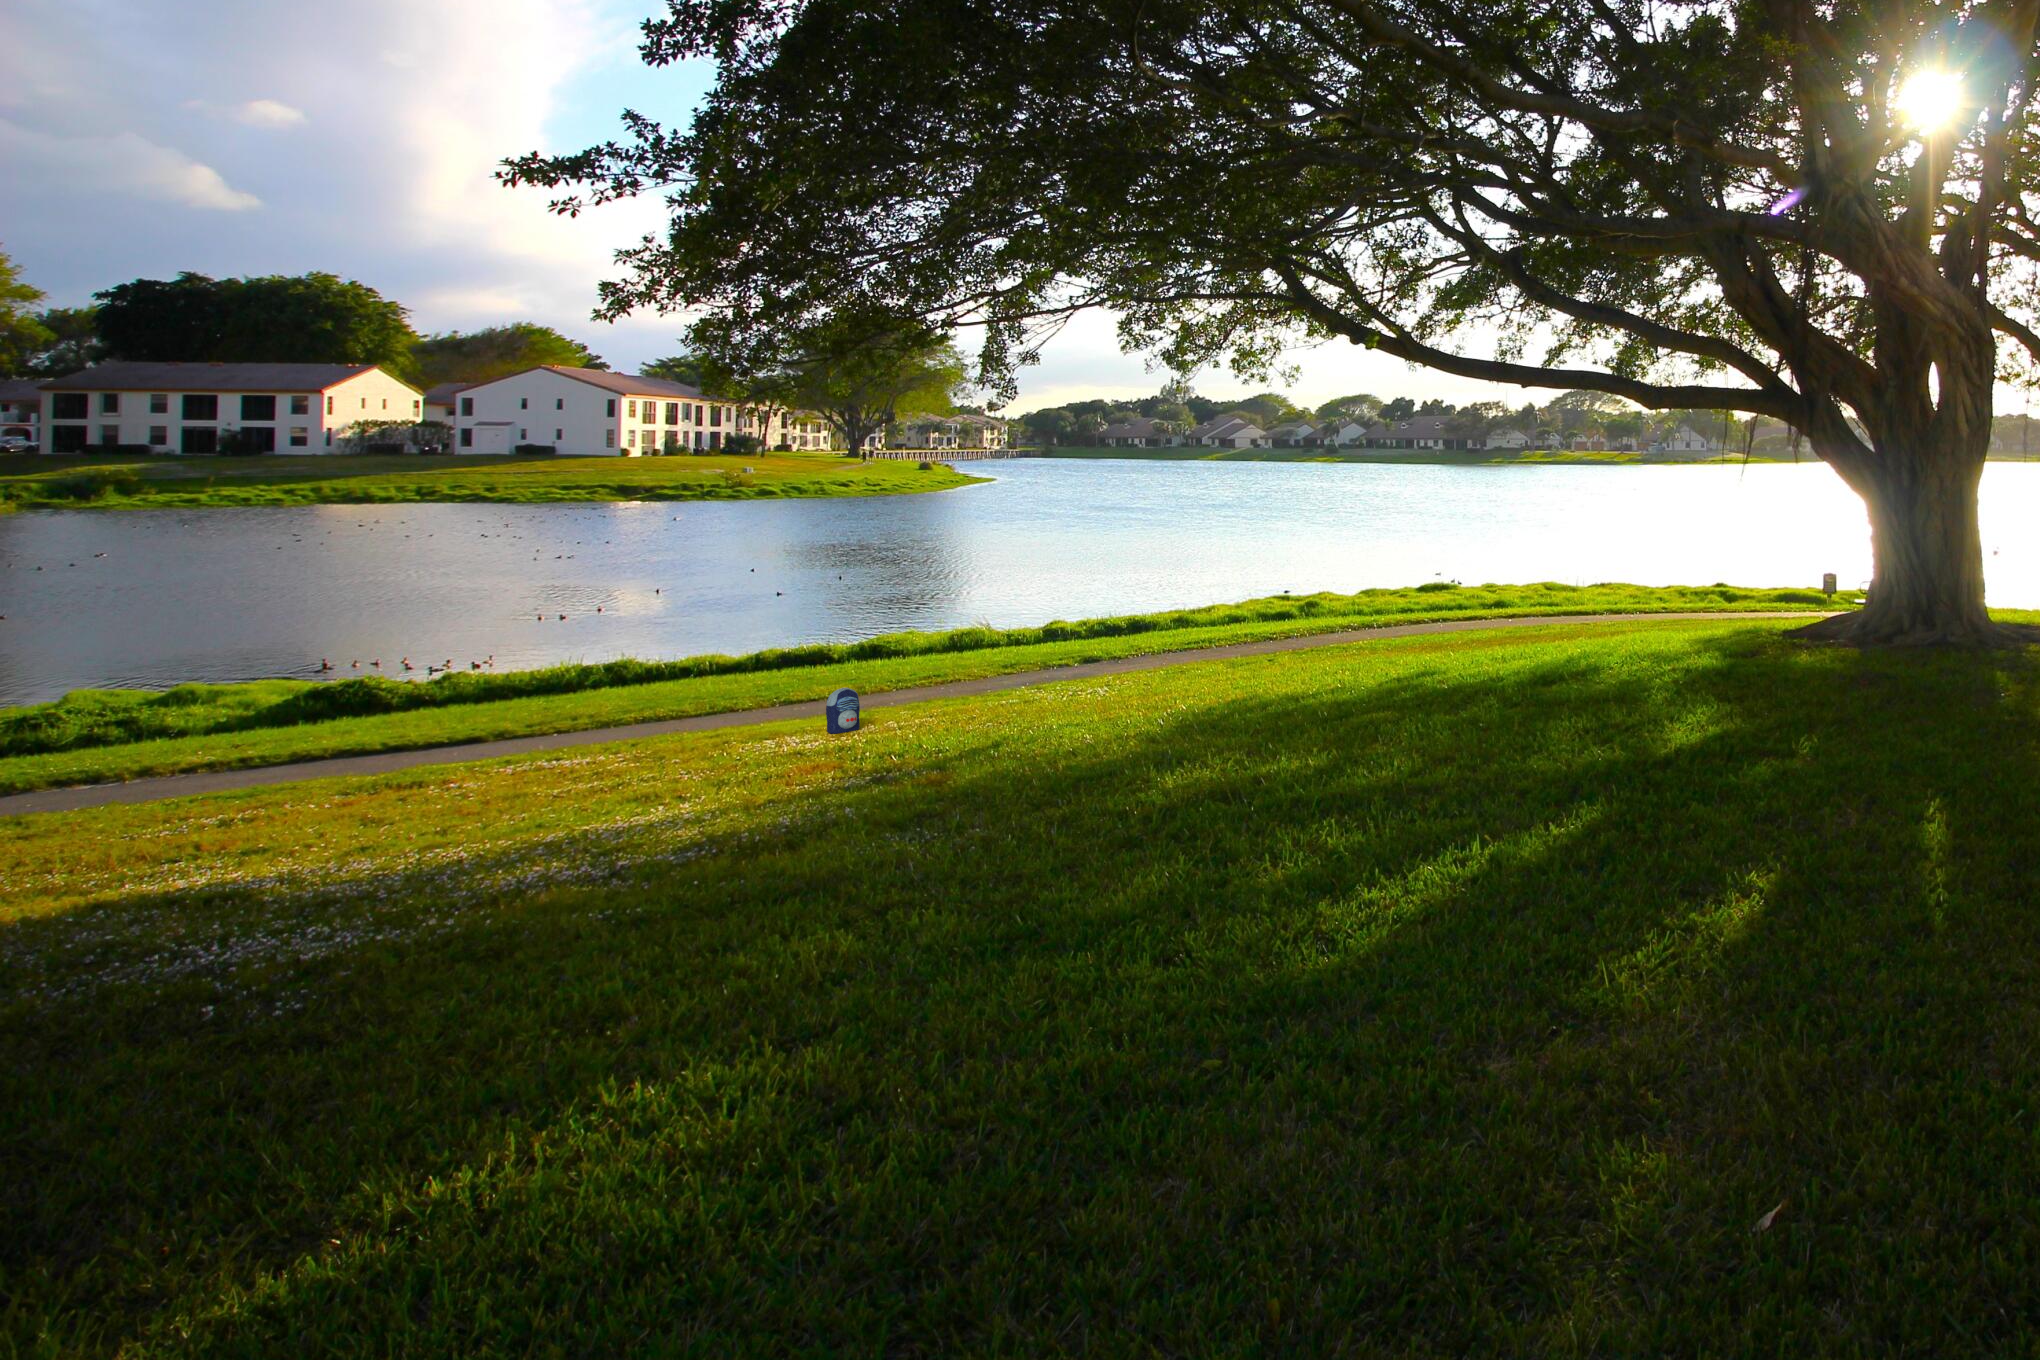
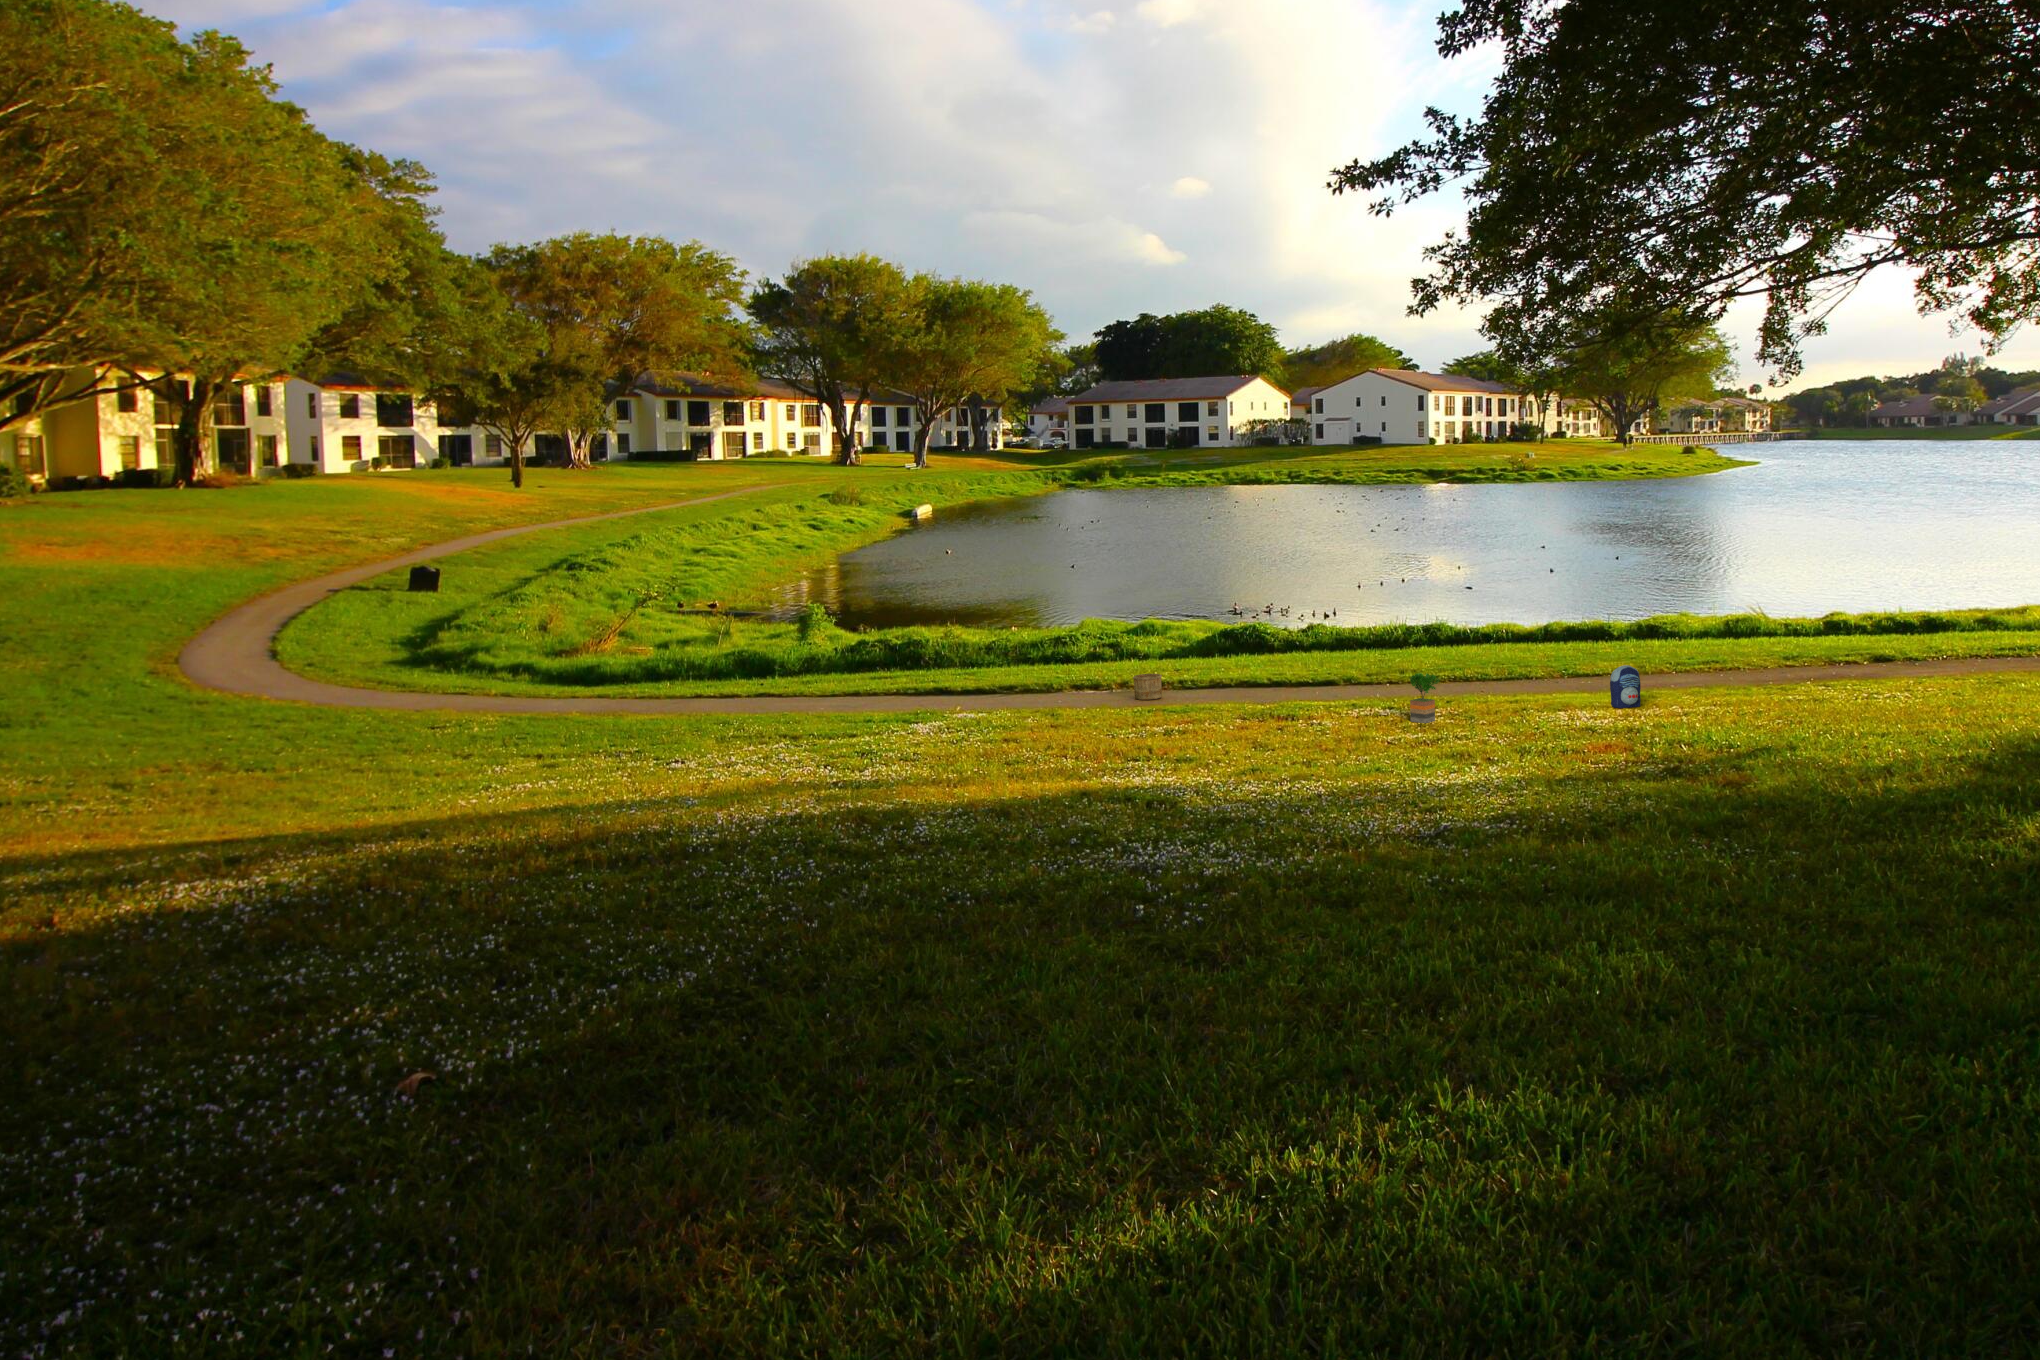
potted tree: none [576,719,619,778] -> present [1410,673,1439,723]
wooden bucket: none [110,764,166,804] -> present [1133,674,1162,700]

